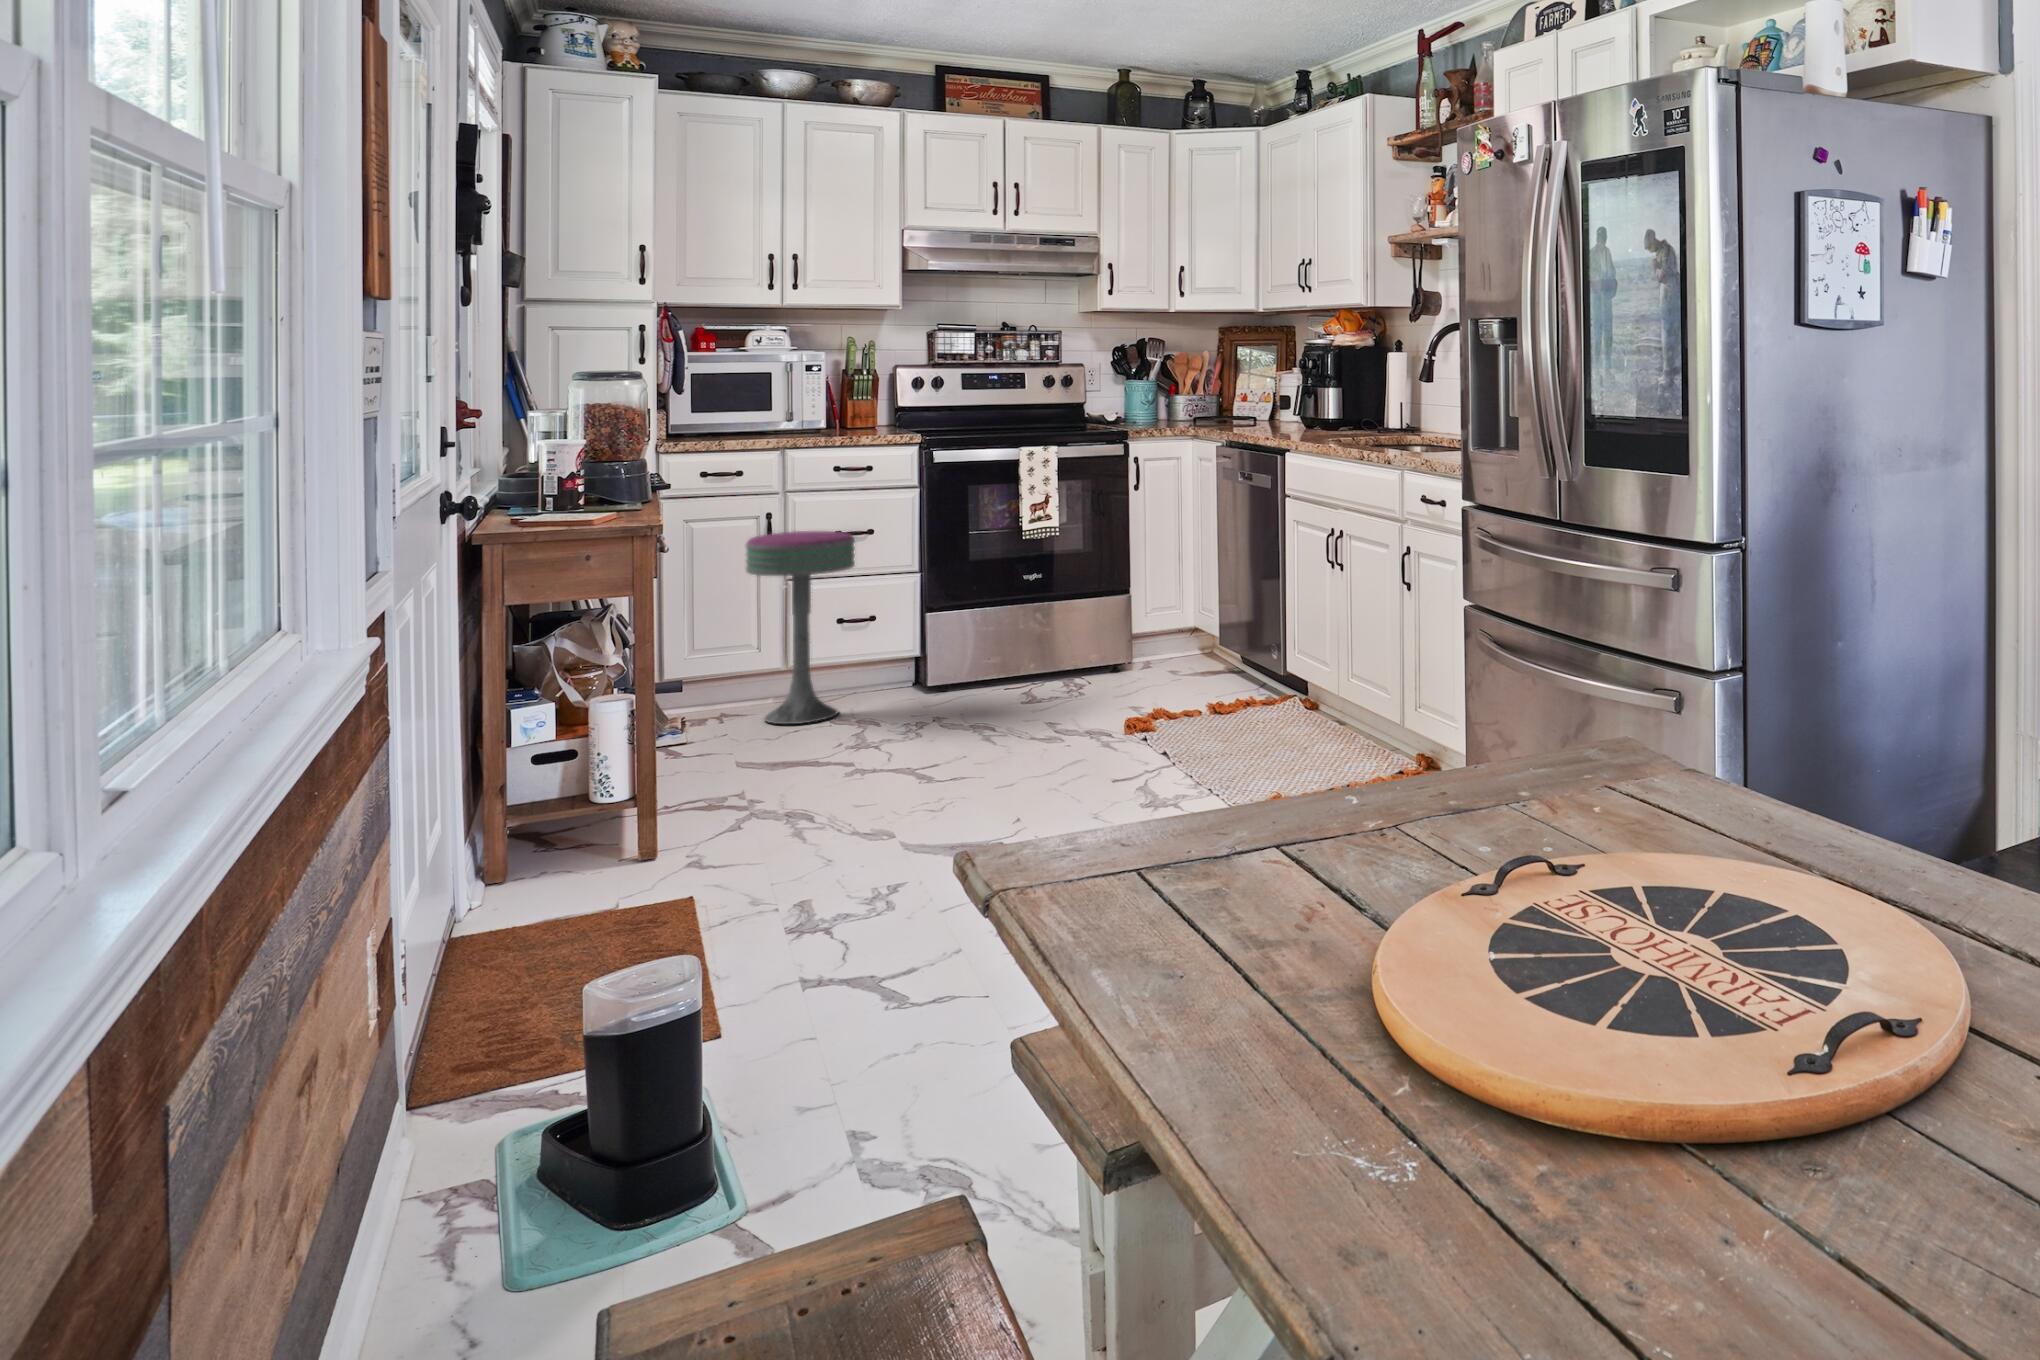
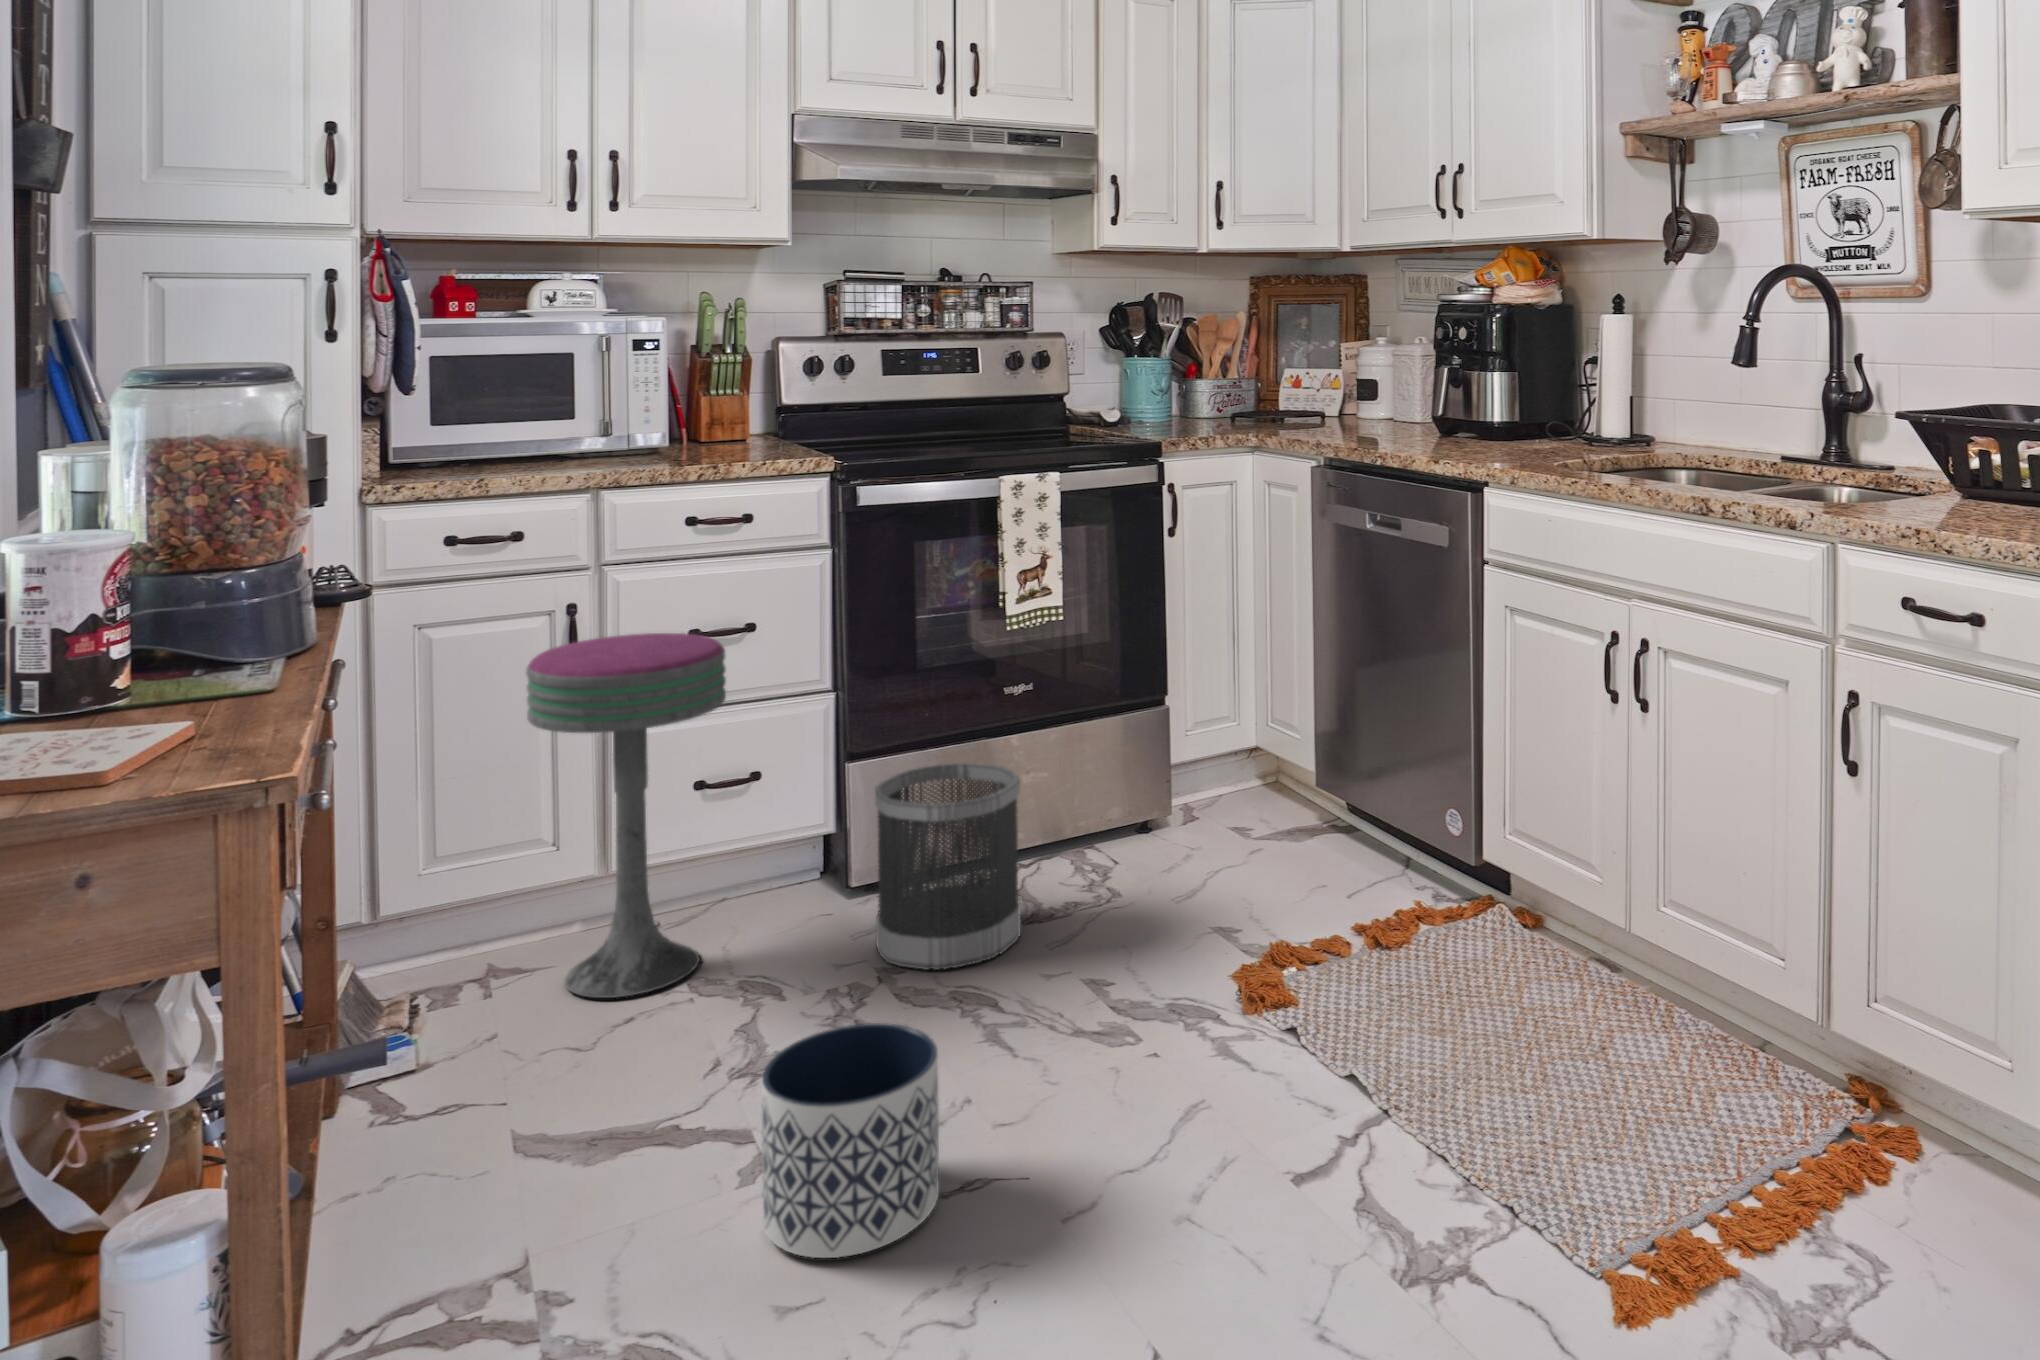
wastebasket: none [938,610,1021,717] -> present [875,763,1021,970]
planter: none [860,701,947,794] -> present [762,1023,939,1258]

